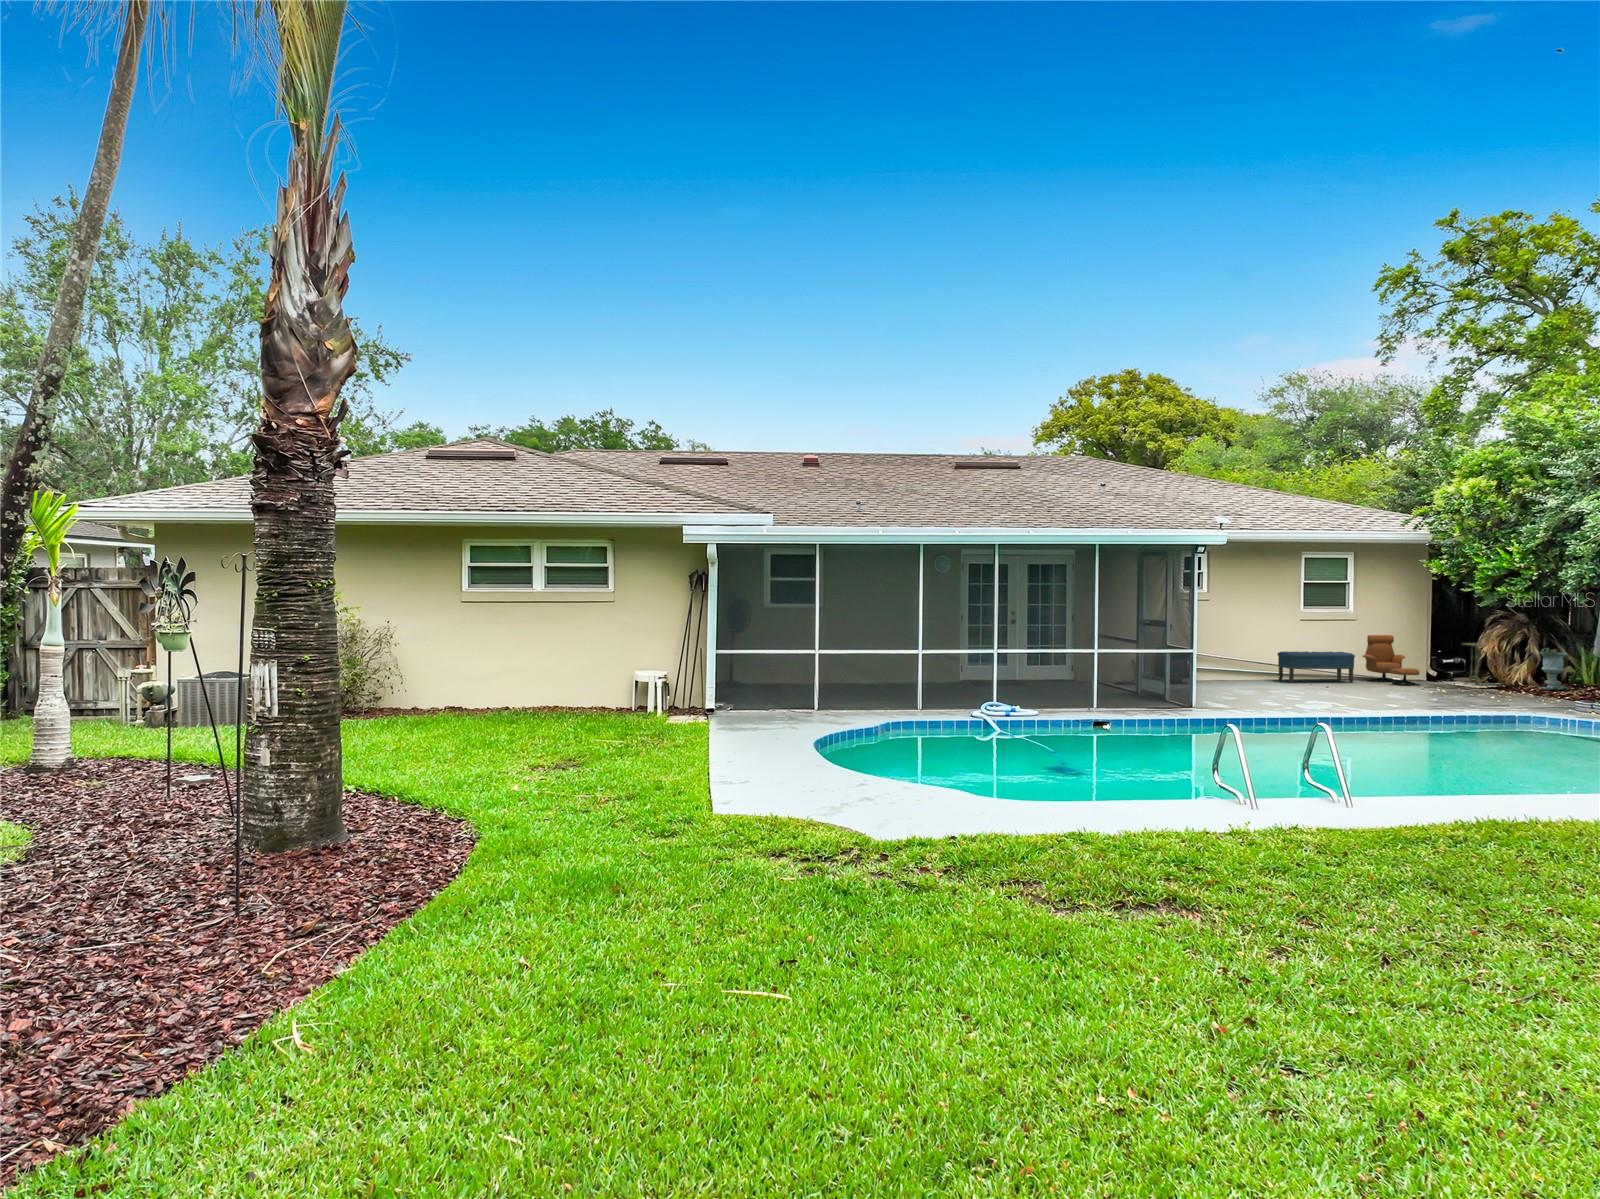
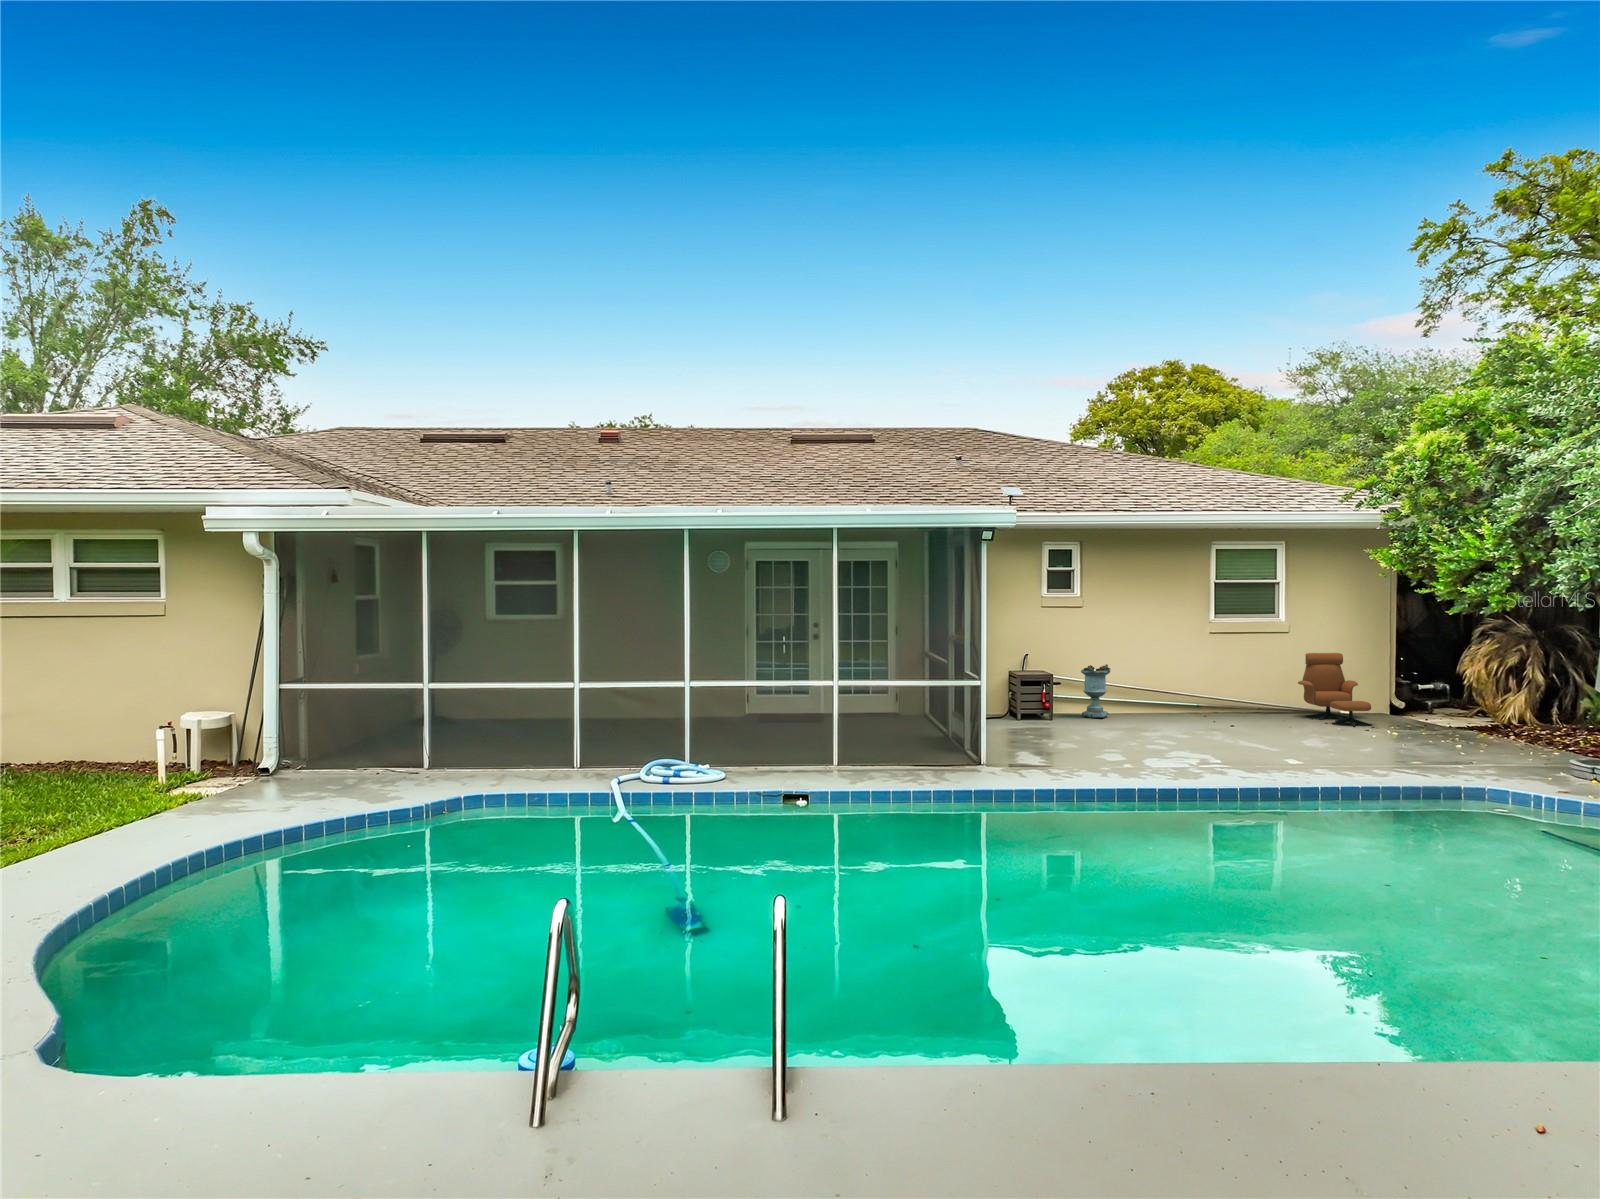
side table: present [1463,643,1483,685] -> none [1435,665,1473,727]
planter: present [1538,648,1567,690] -> present [1081,664,1110,718]
bench: present [1278,651,1355,683] -> none [1178,676,1282,721]

